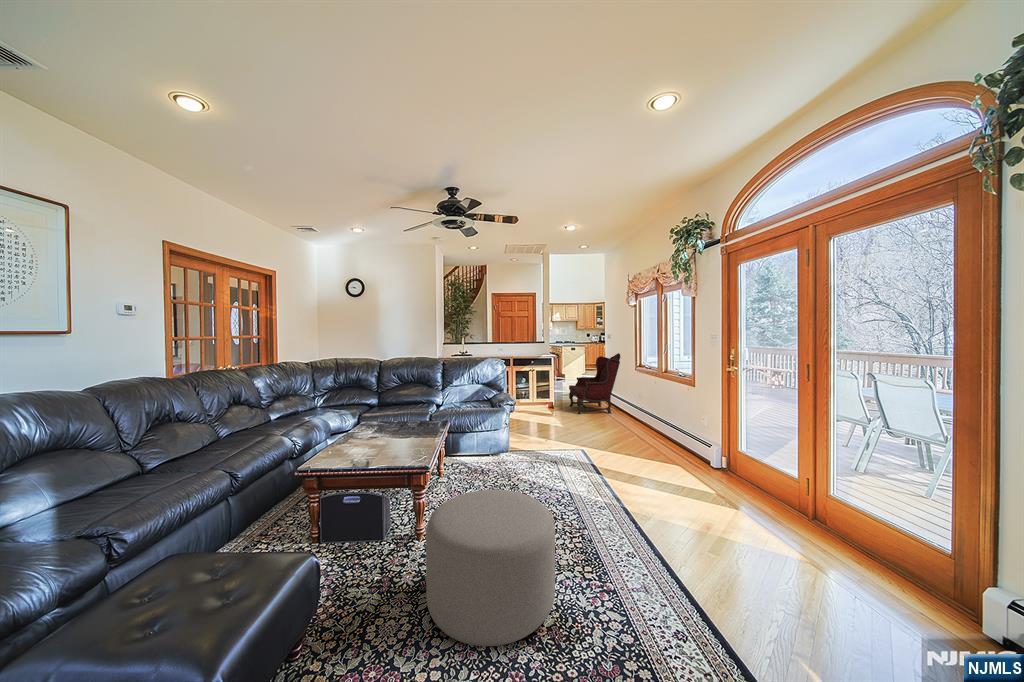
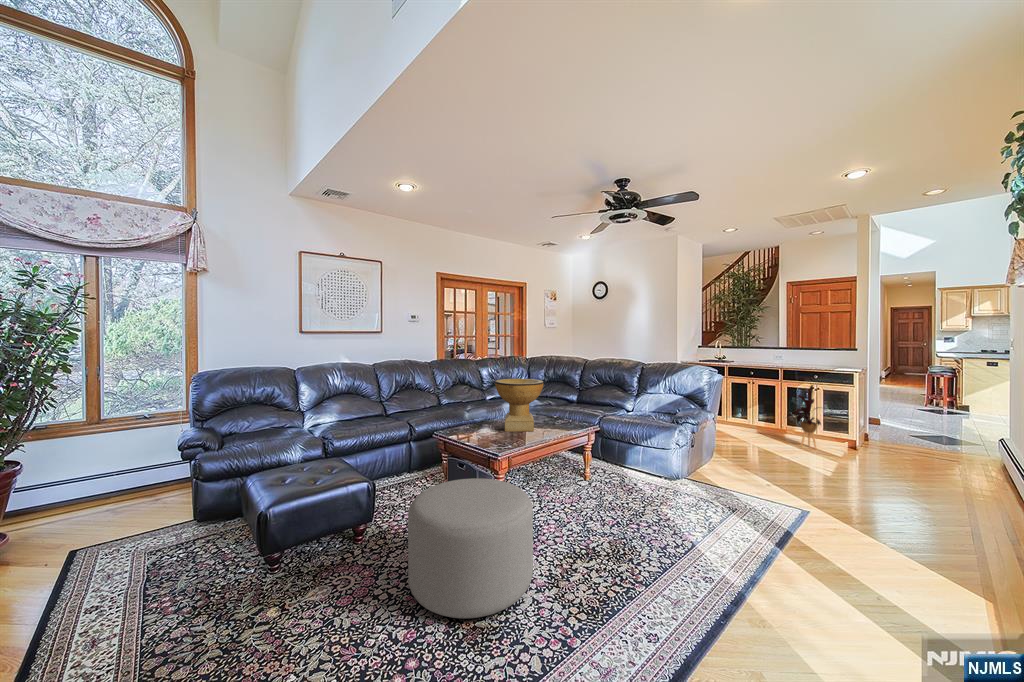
armchair: present [569,353,620,414] -> none [876,369,1002,479]
house plant: none [527,369,548,412] -> present [787,385,821,449]
decorative bowl: none [363,386,418,446] -> present [495,379,544,432]

